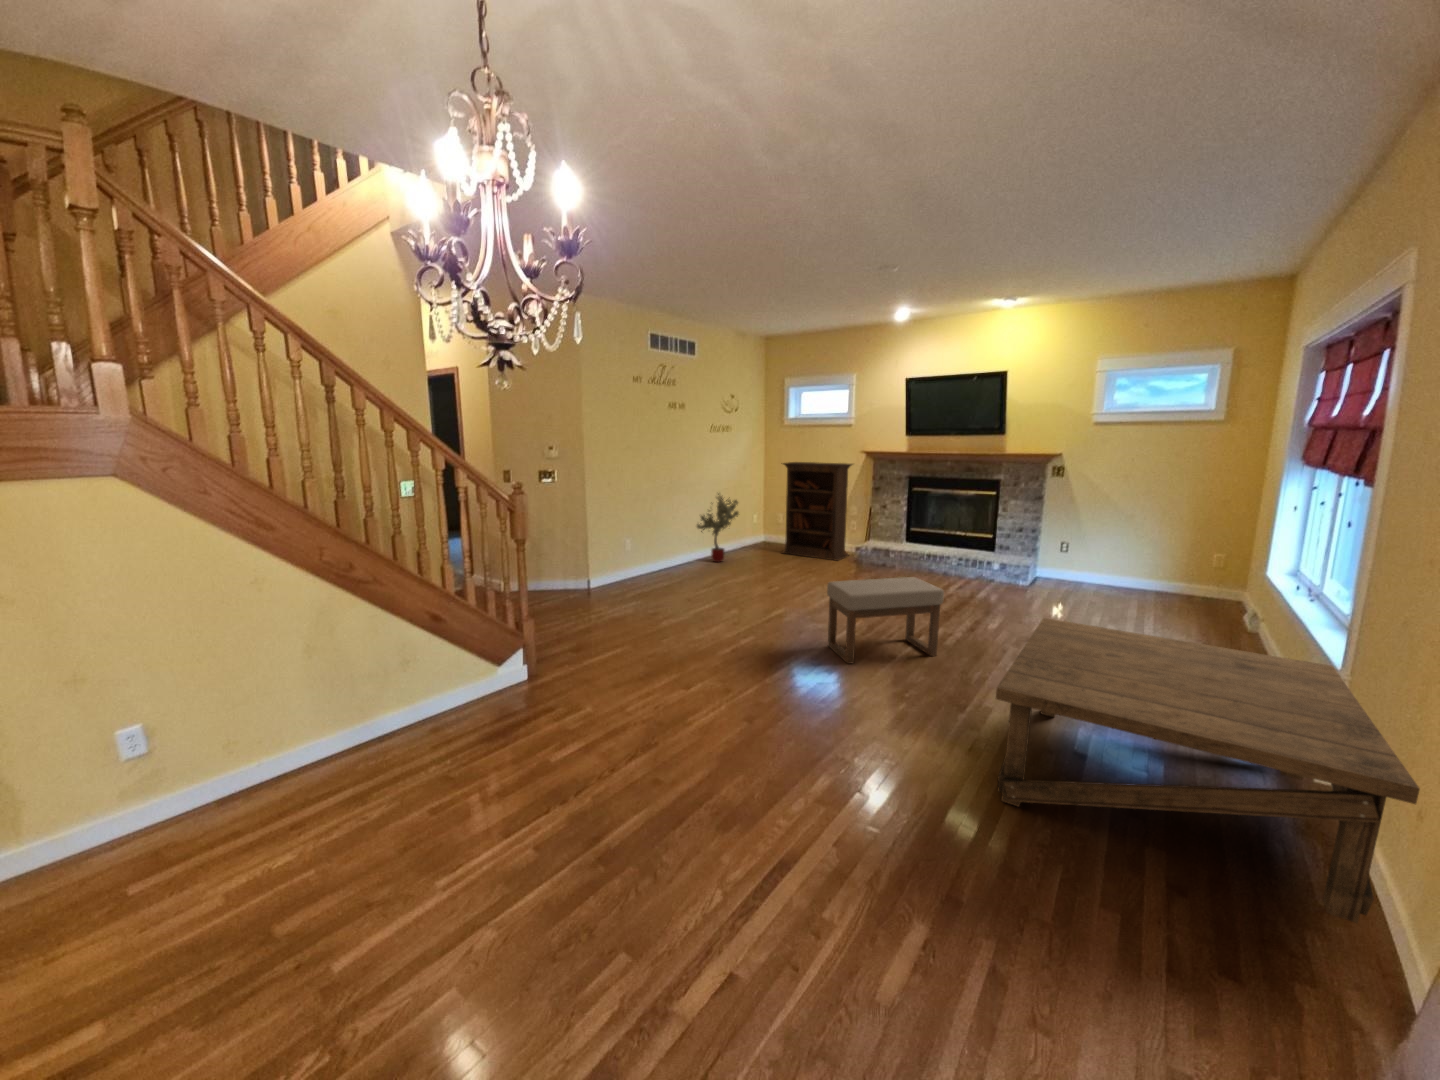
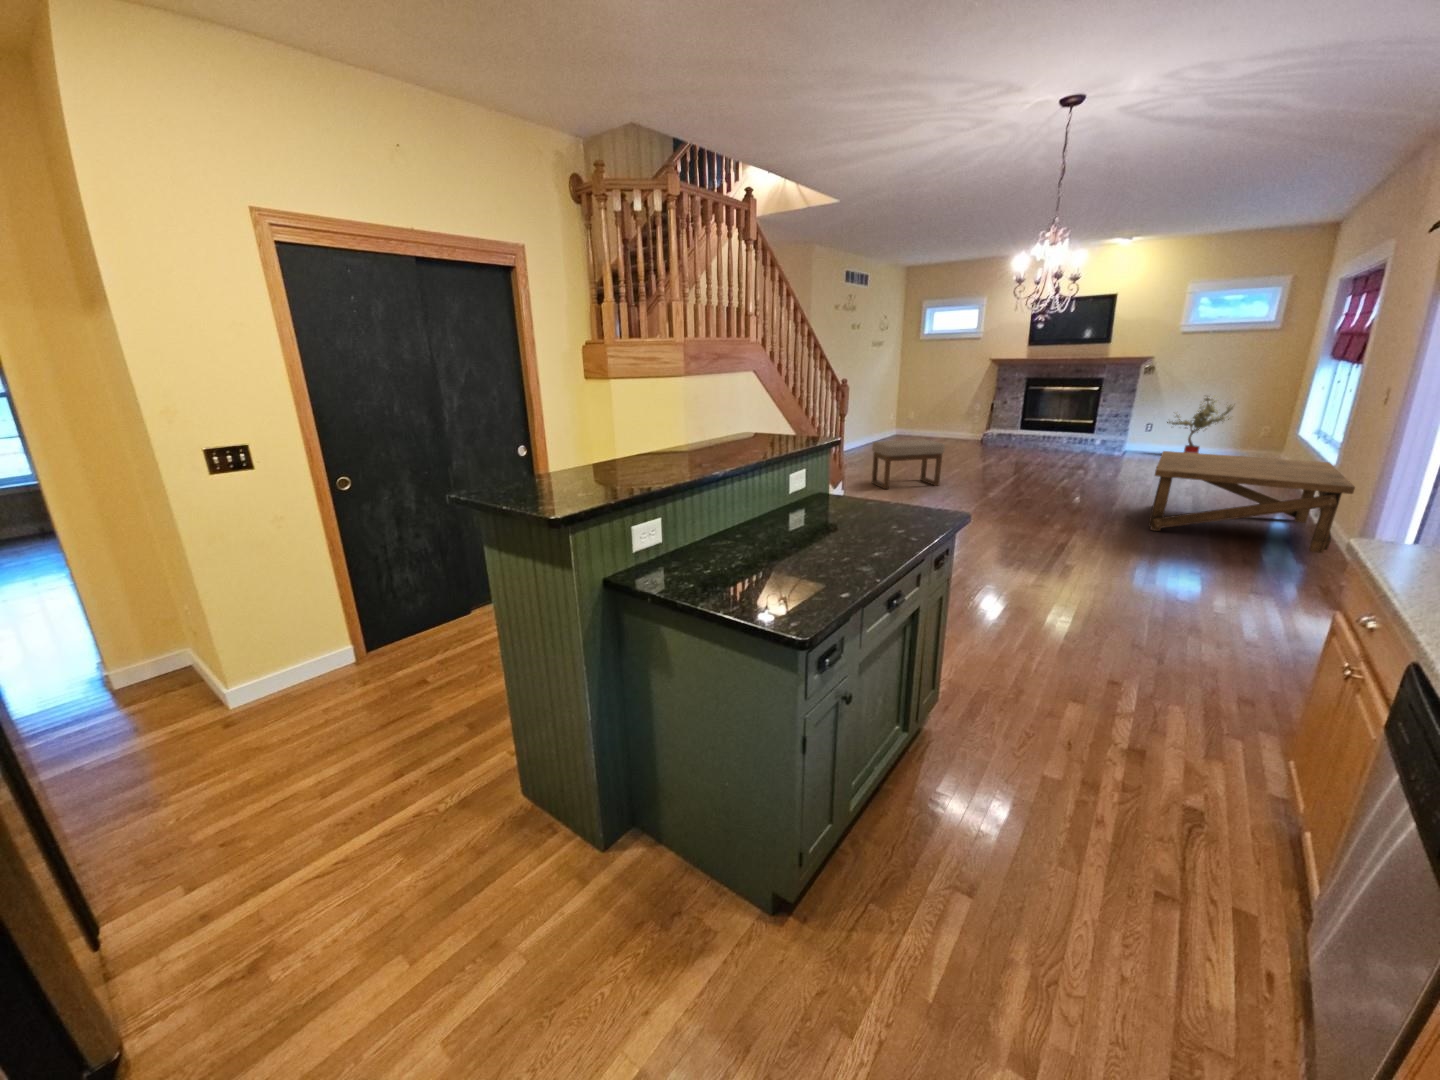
bookcase: present [782,462,853,561] -> none [919,369,984,445]
potted tree: present [697,494,739,562] -> present [1167,396,1235,453]
ottoman: present [827,577,944,664] -> present [872,440,945,489]

